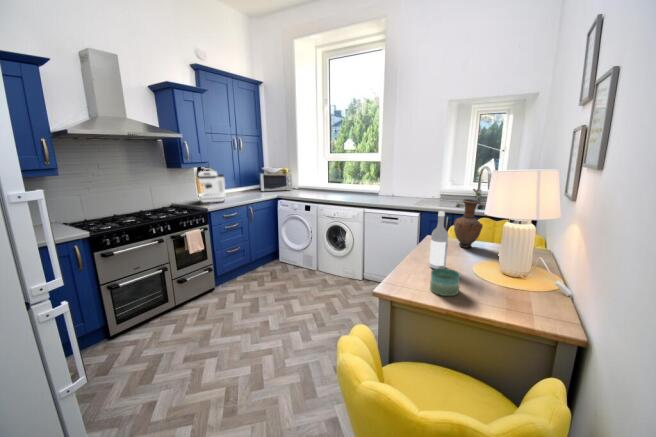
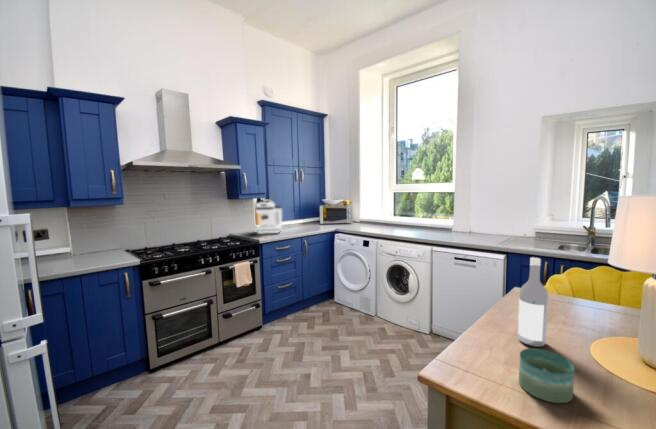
vase: present [454,199,483,248] -> none [557,241,606,313]

